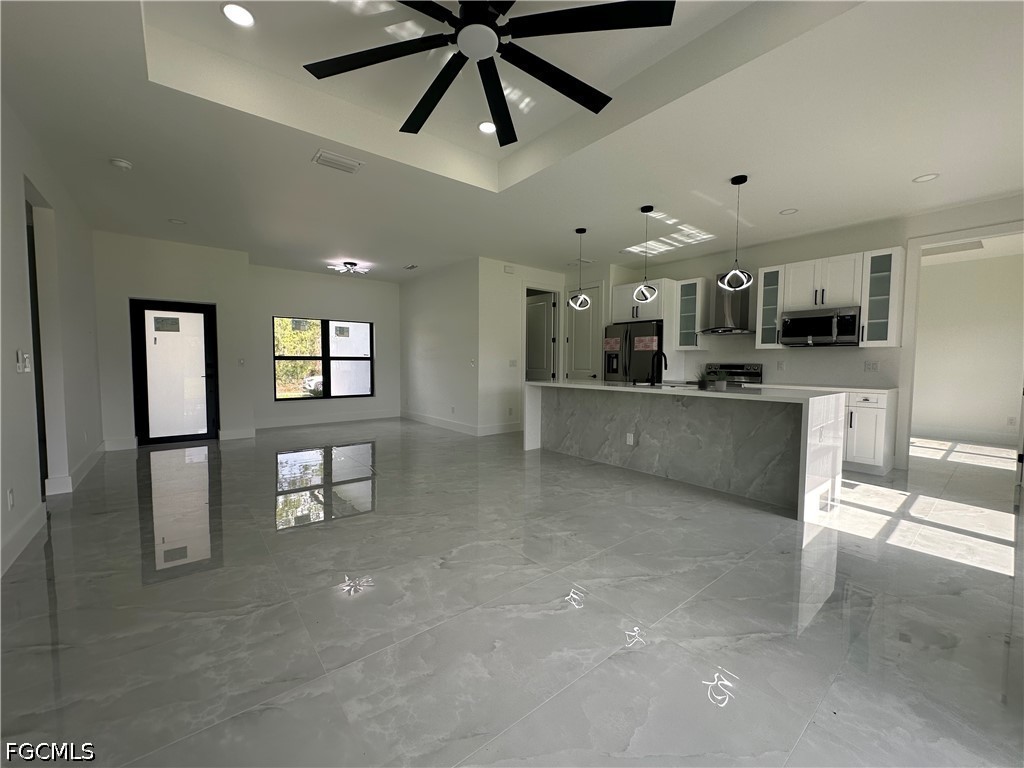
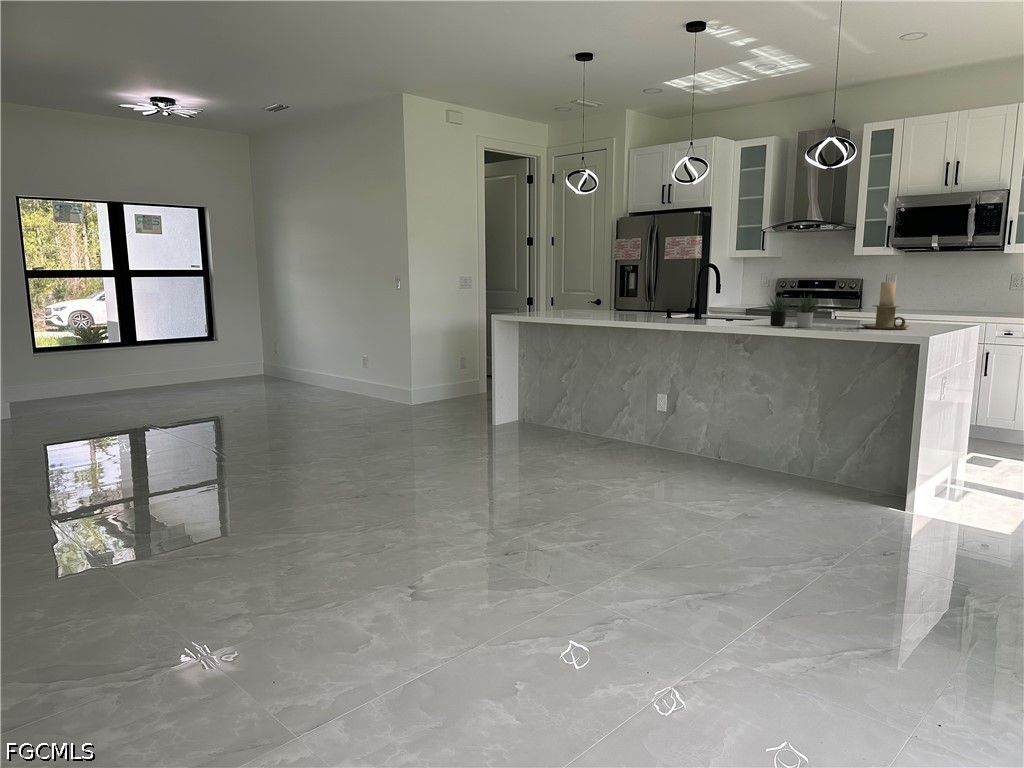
candle holder: none [759,361,795,393] -> present [861,282,909,330]

